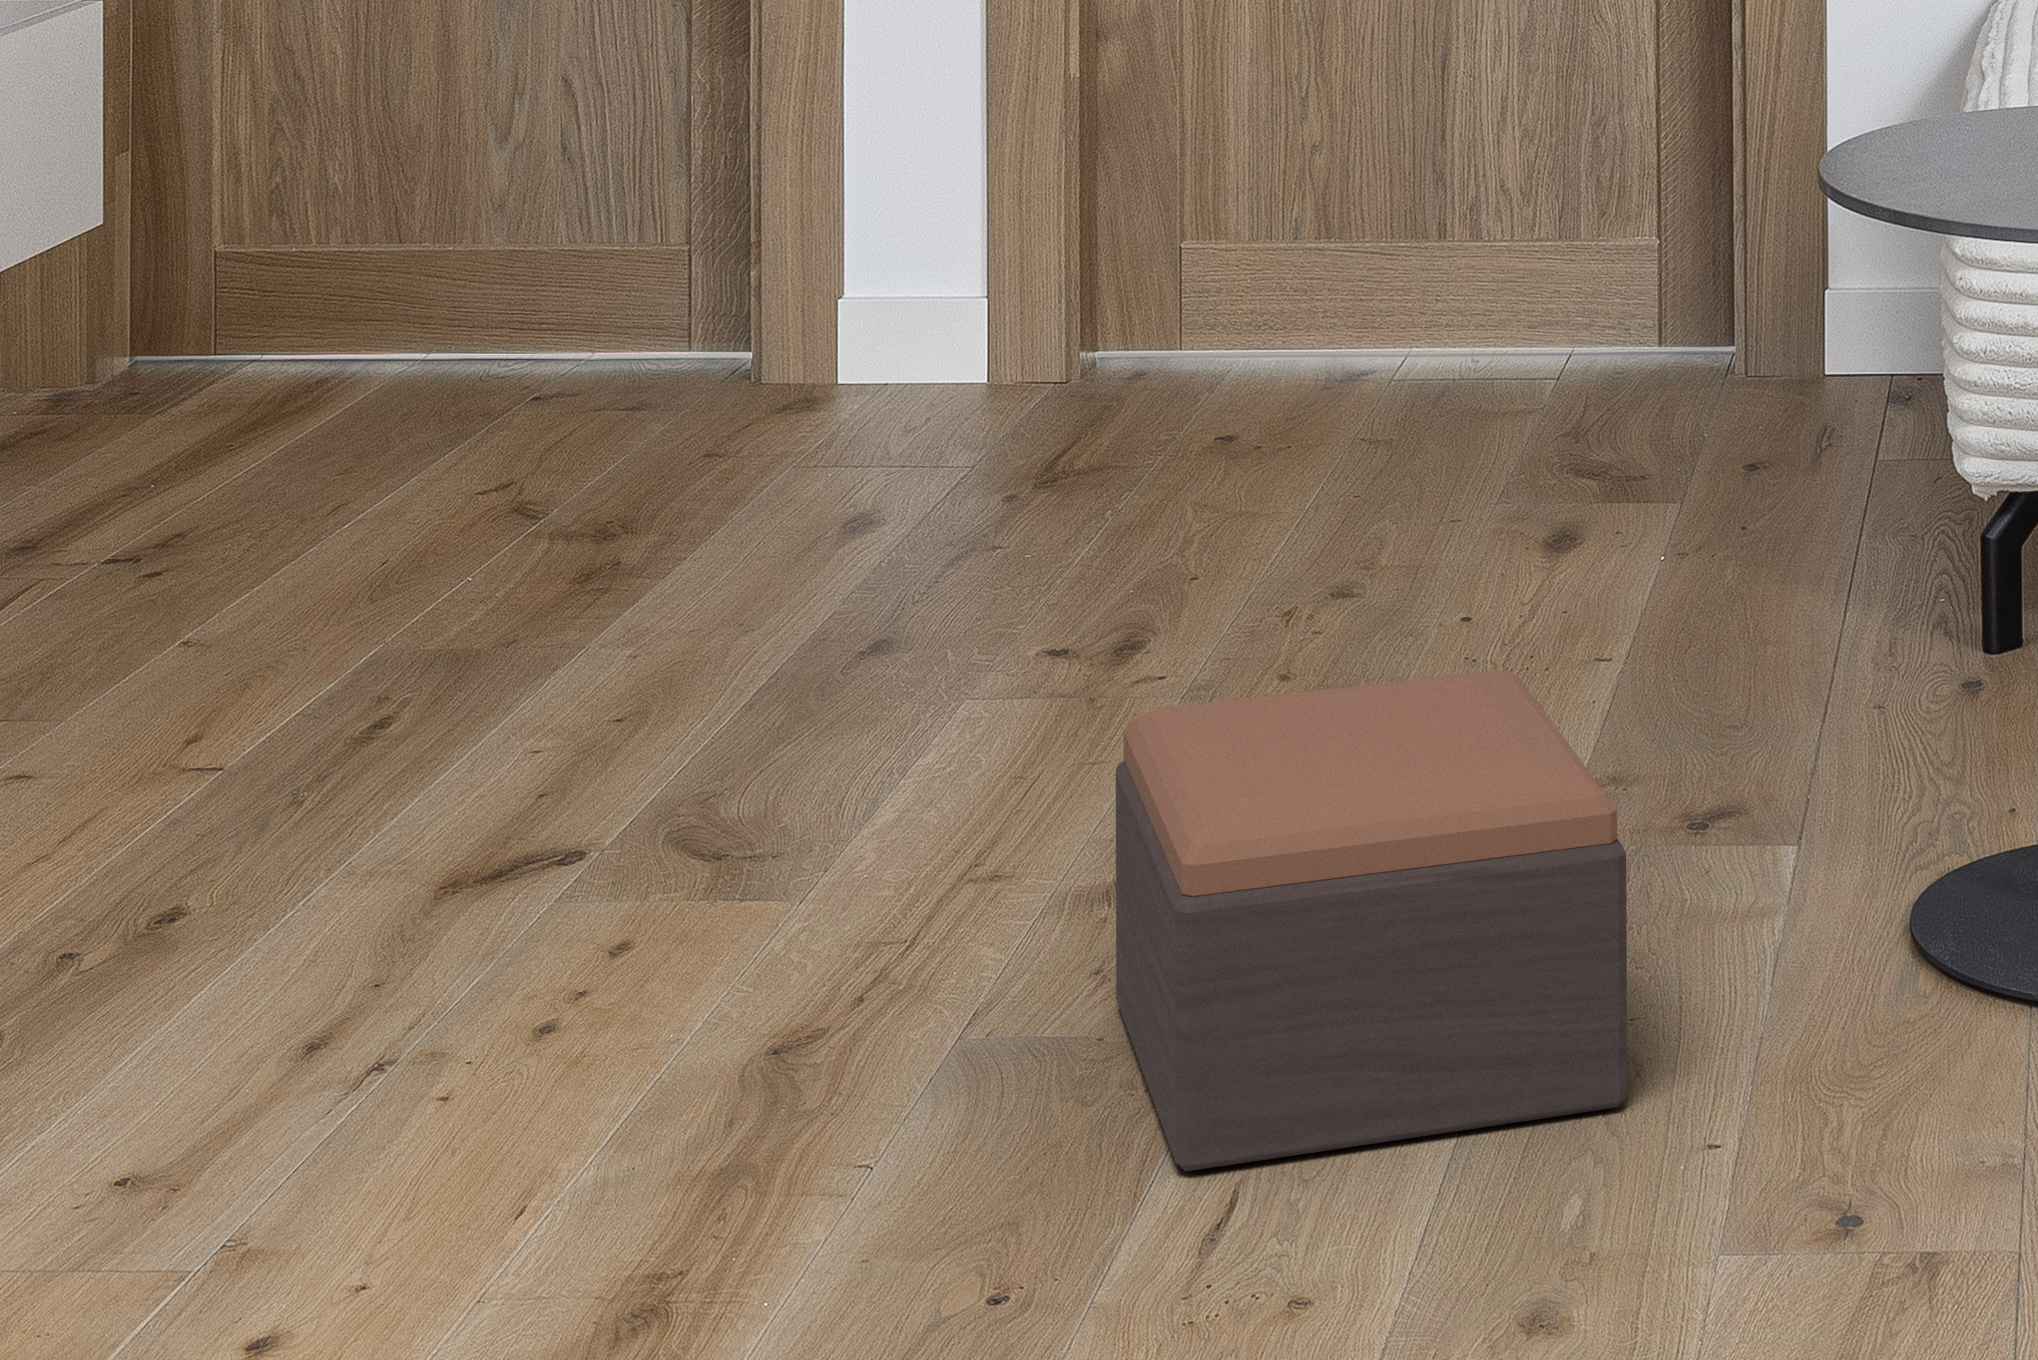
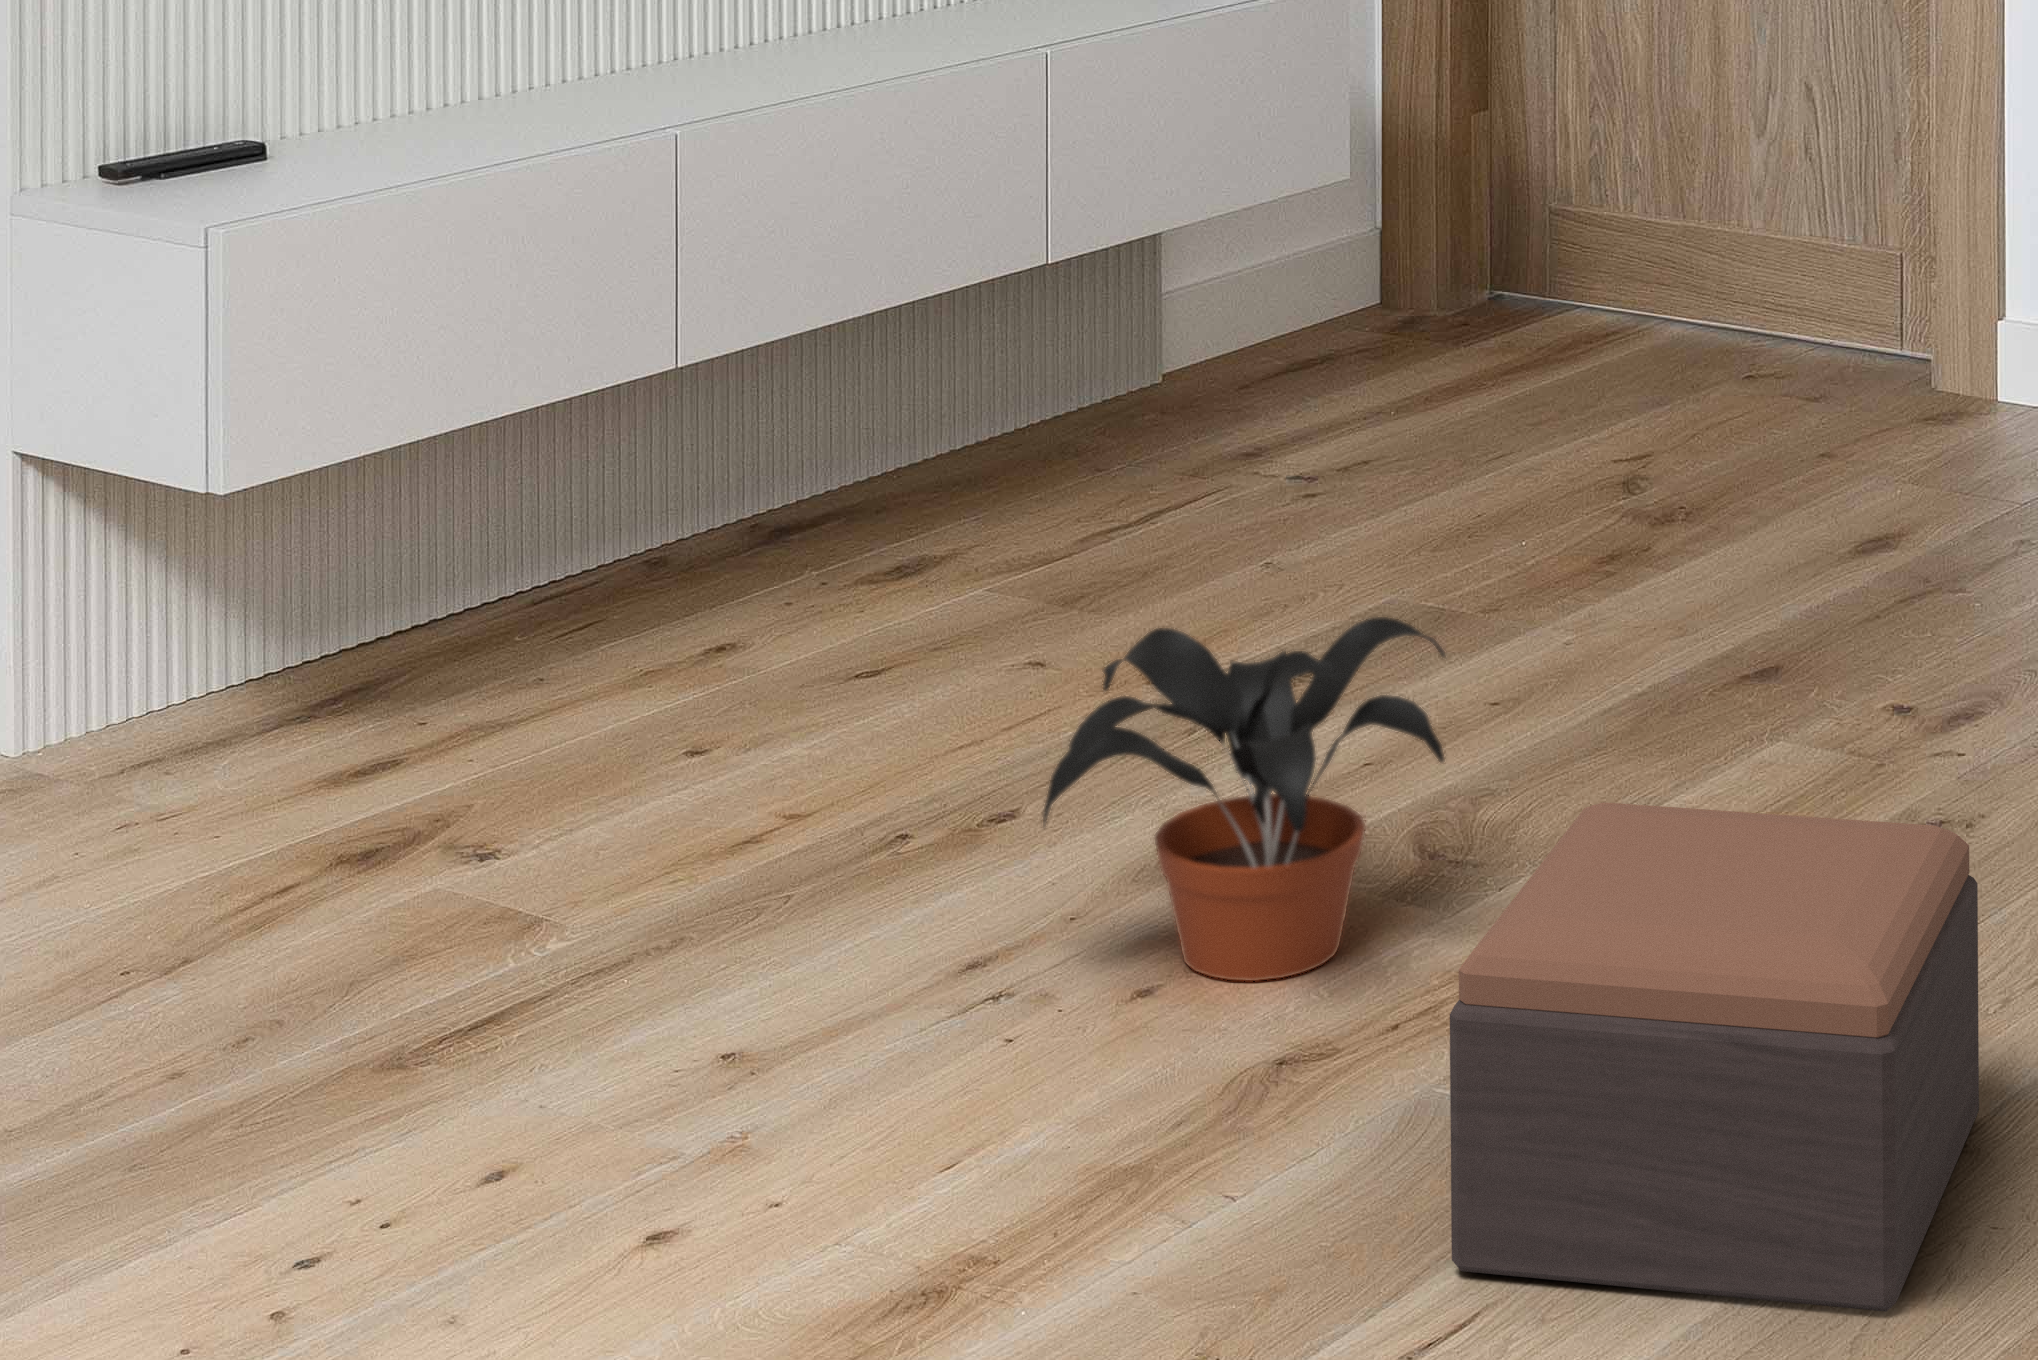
potted plant: none [408,595,860,1003] -> present [1043,617,1445,981]

